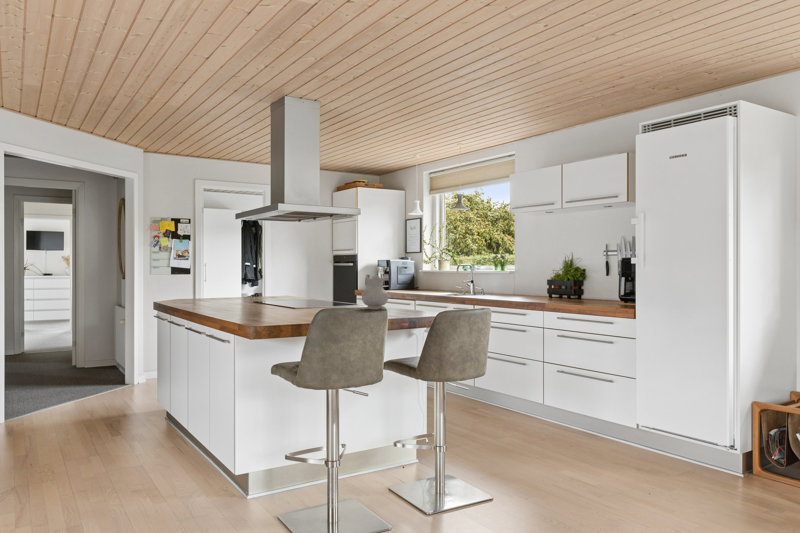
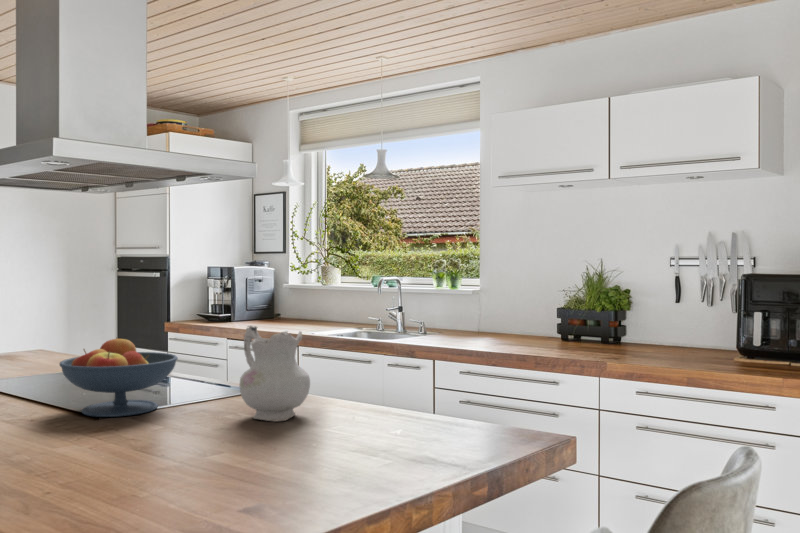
fruit bowl: none [300,280,342,308] -> present [60,338,178,417]

